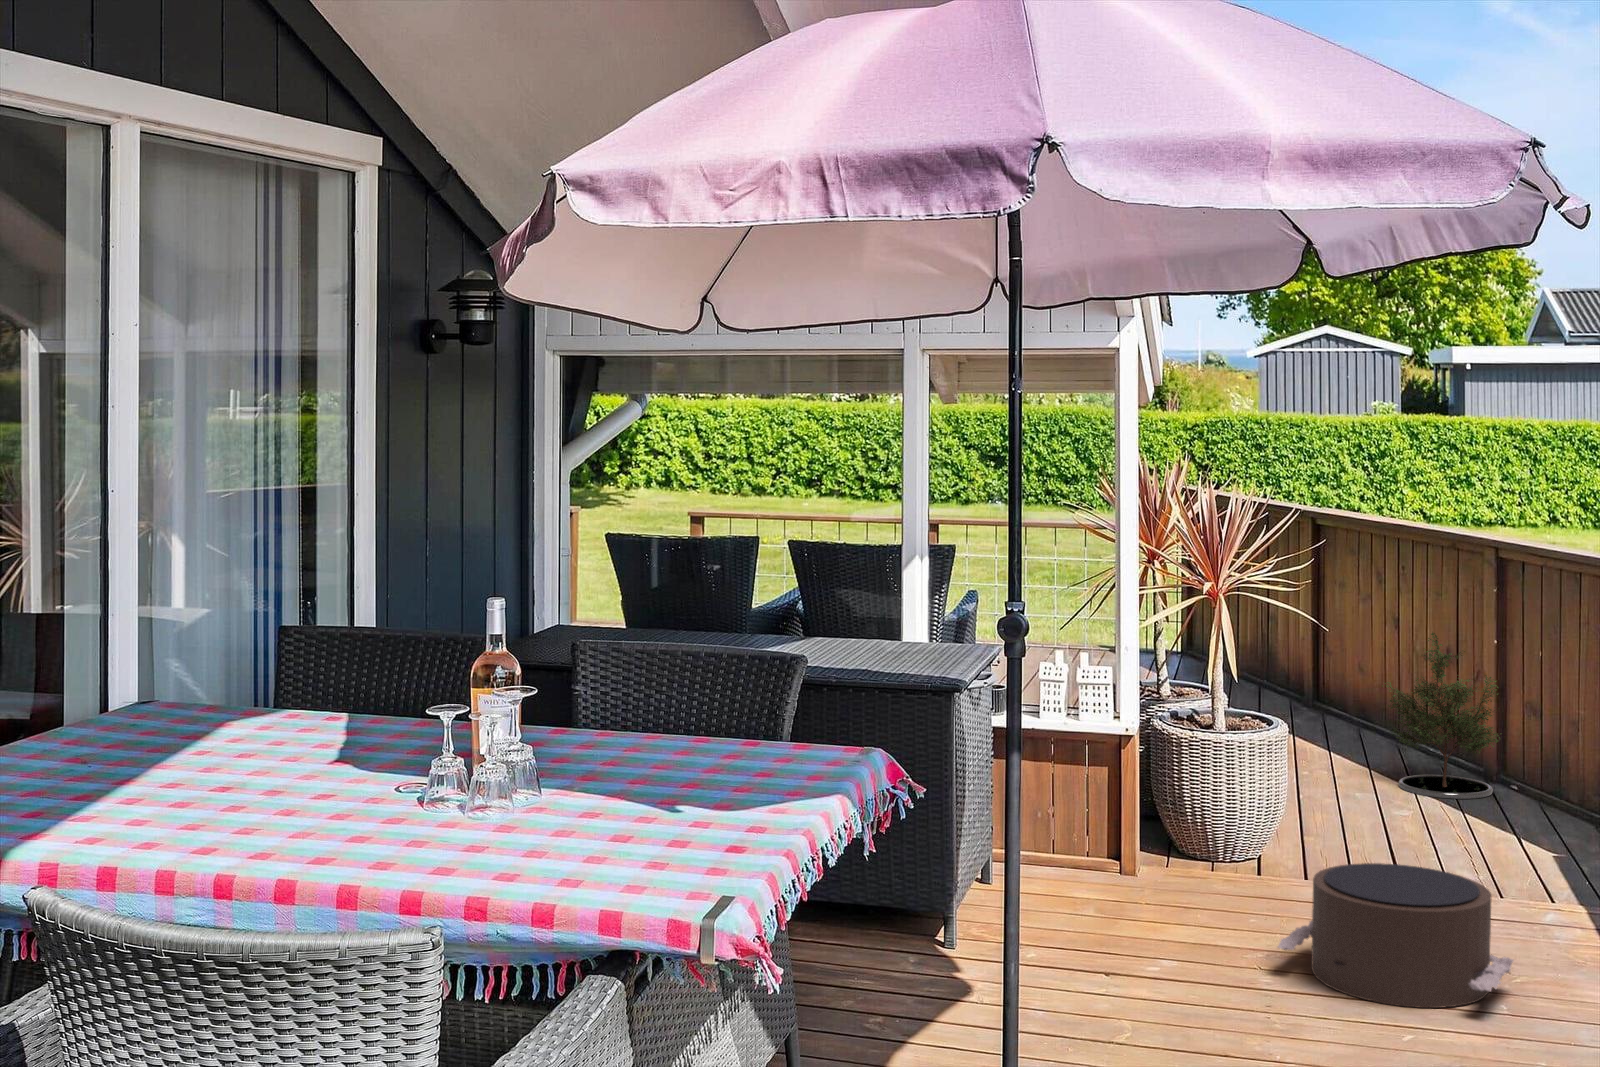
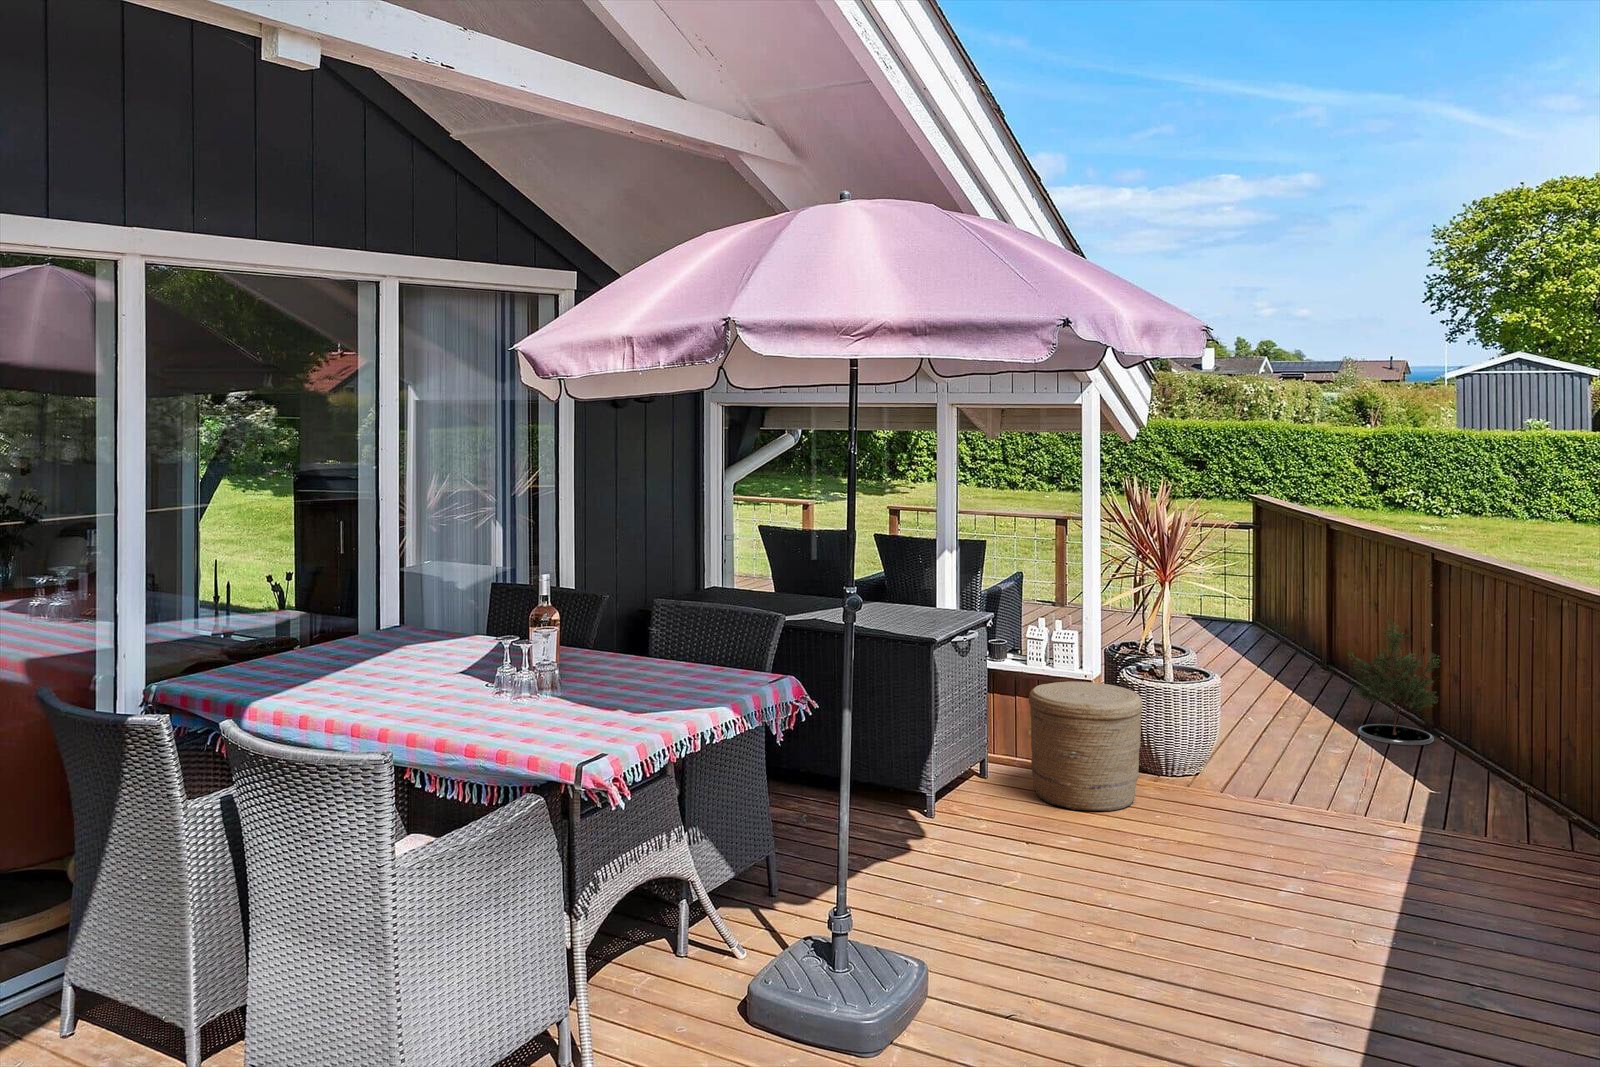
woven basket: none [1068,736,1229,917] -> present [1029,681,1142,811]
pouf: present [1278,863,1514,1008] -> none [1130,785,1303,894]

